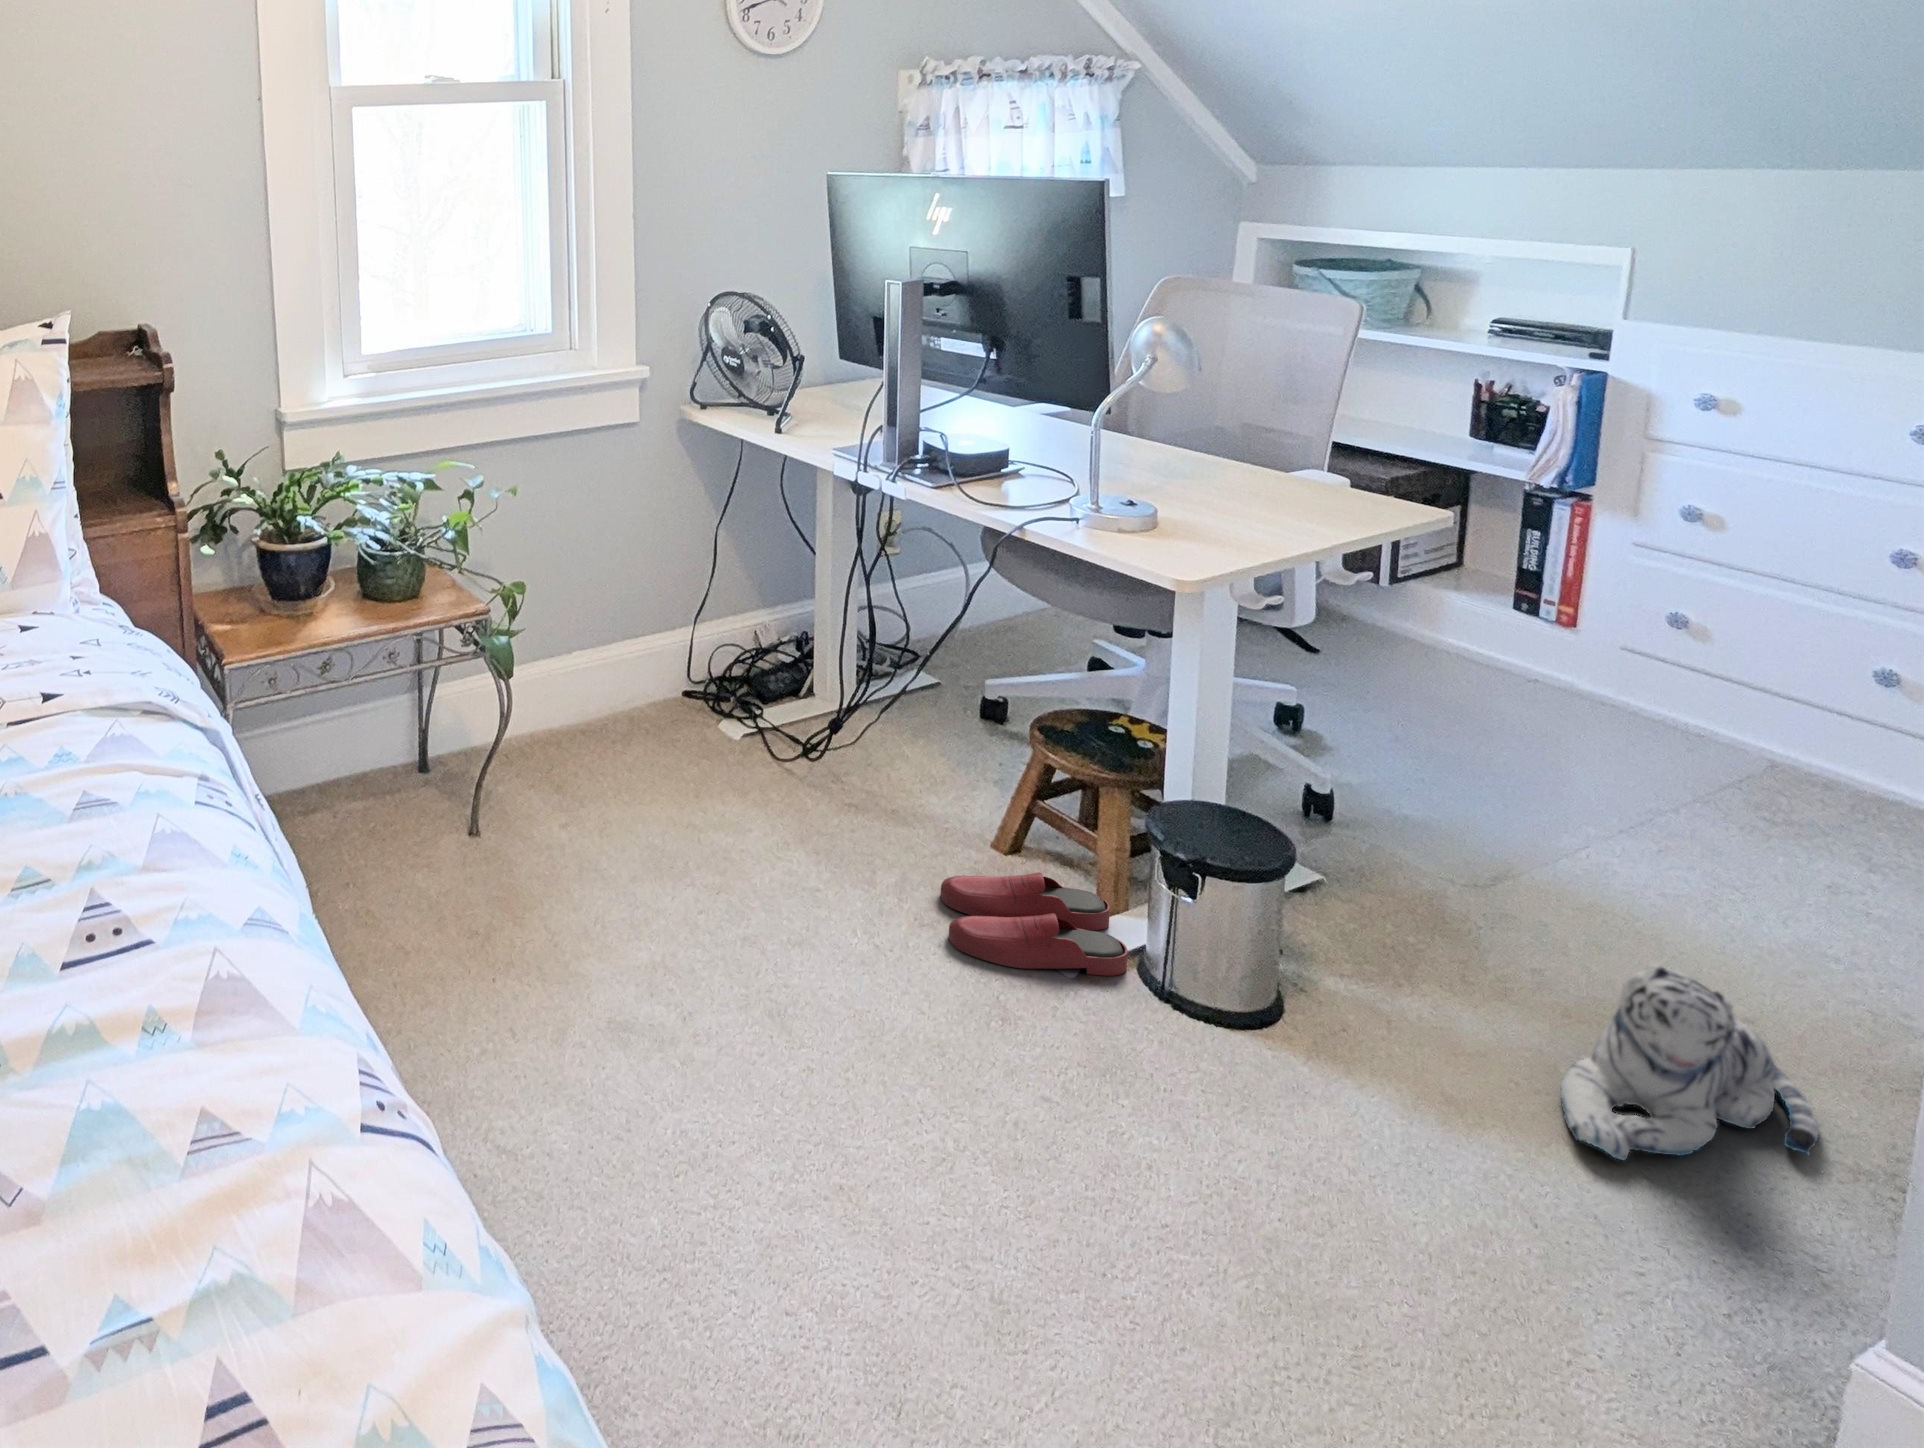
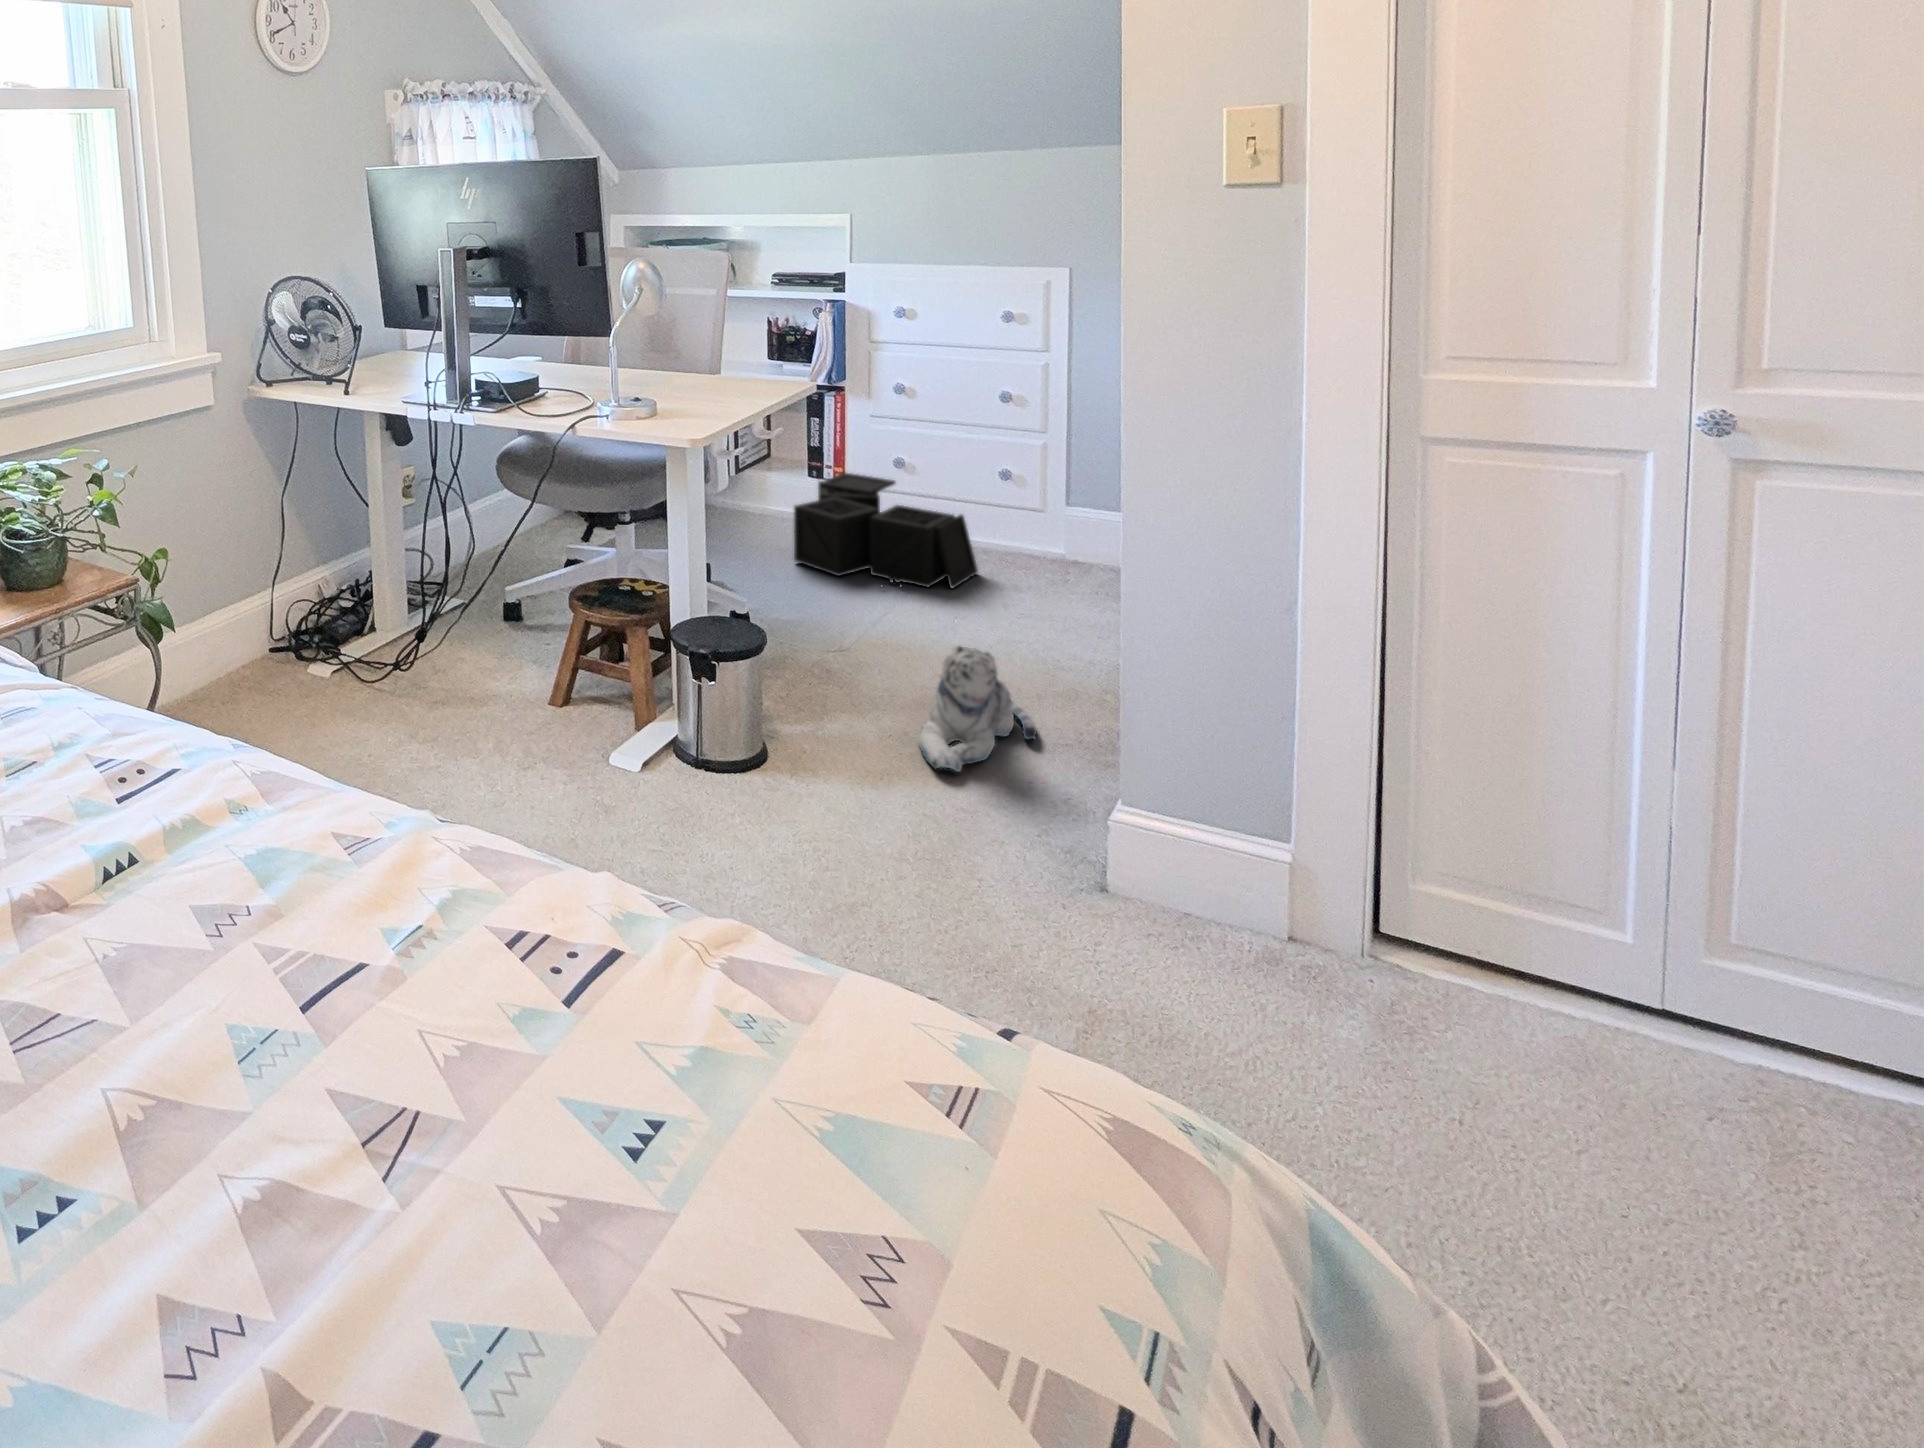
storage bin: none [1453,618,1808,842] -> present [794,473,978,588]
slippers: present [941,872,1128,976] -> none [530,704,668,776]

